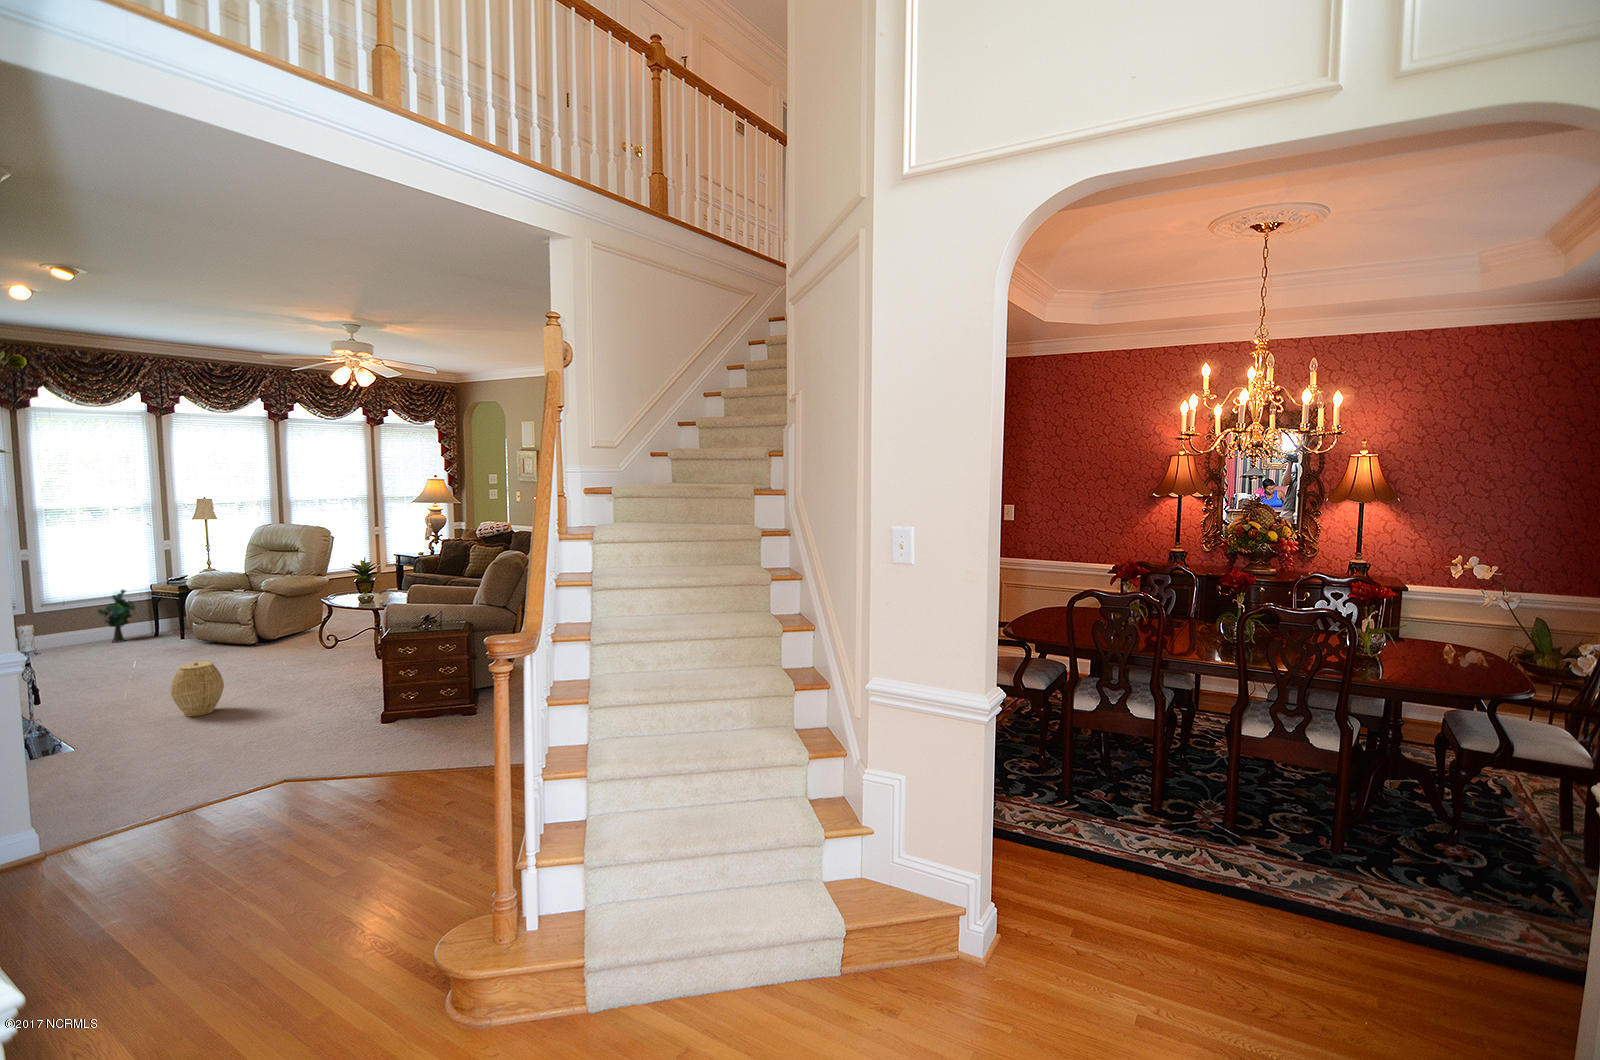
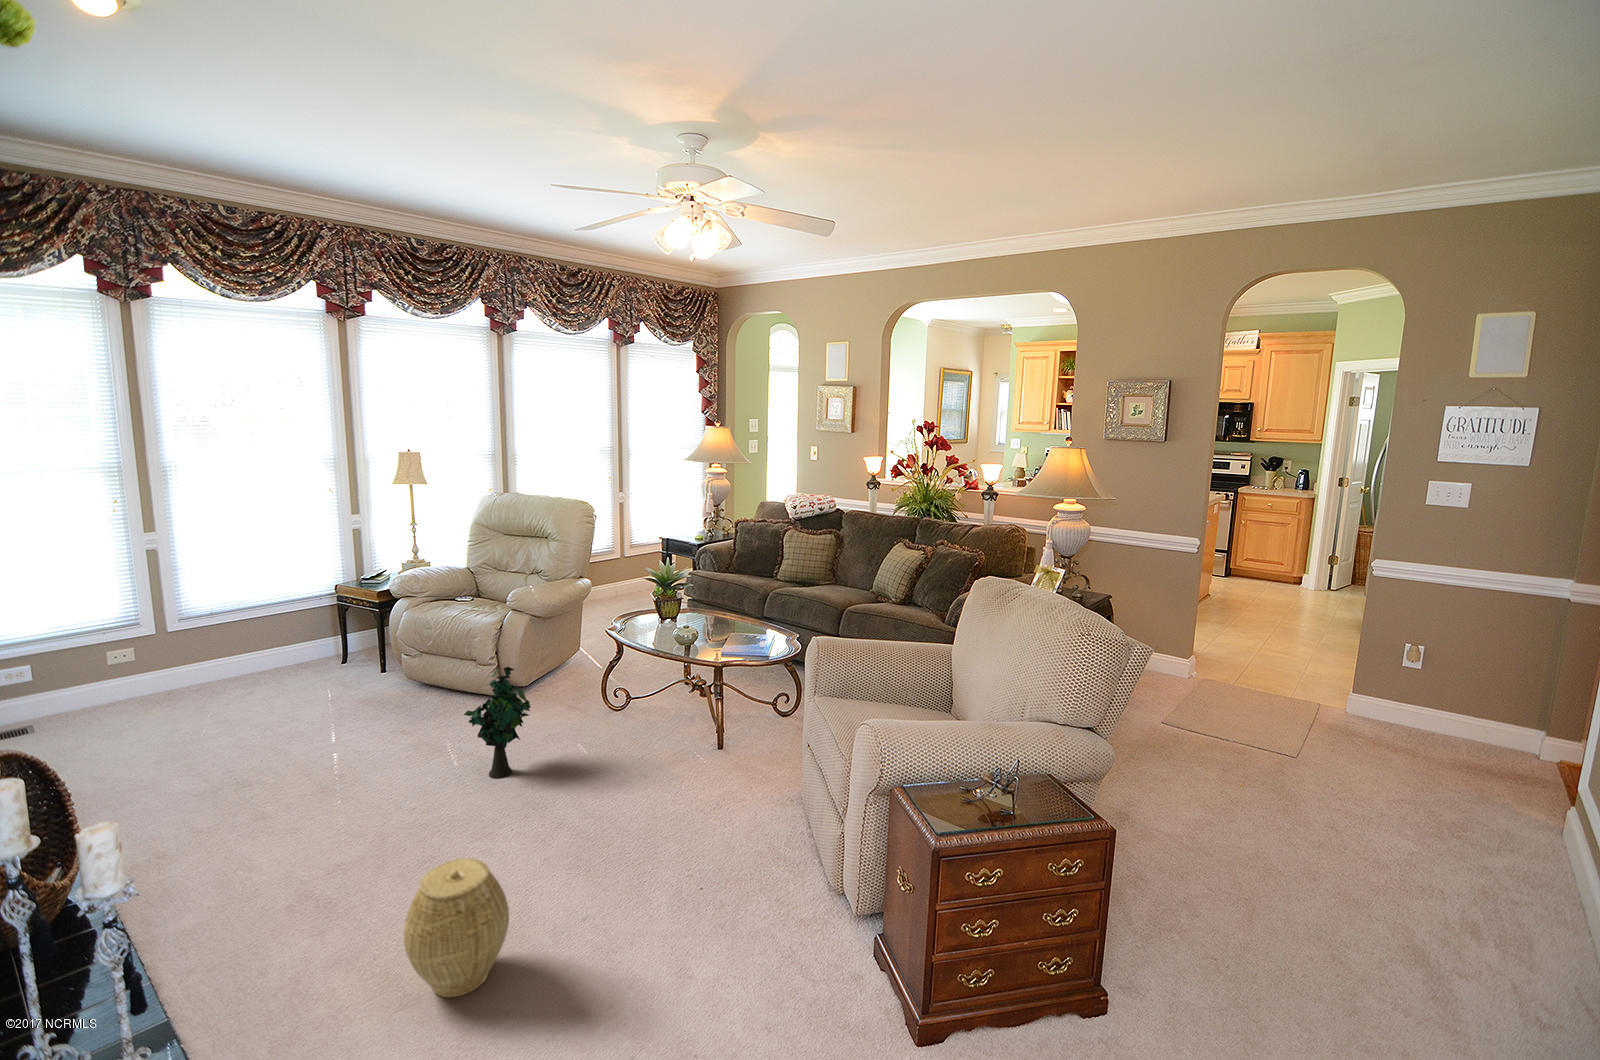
decorative plant: present [98,590,136,642] -> present [464,667,531,778]

